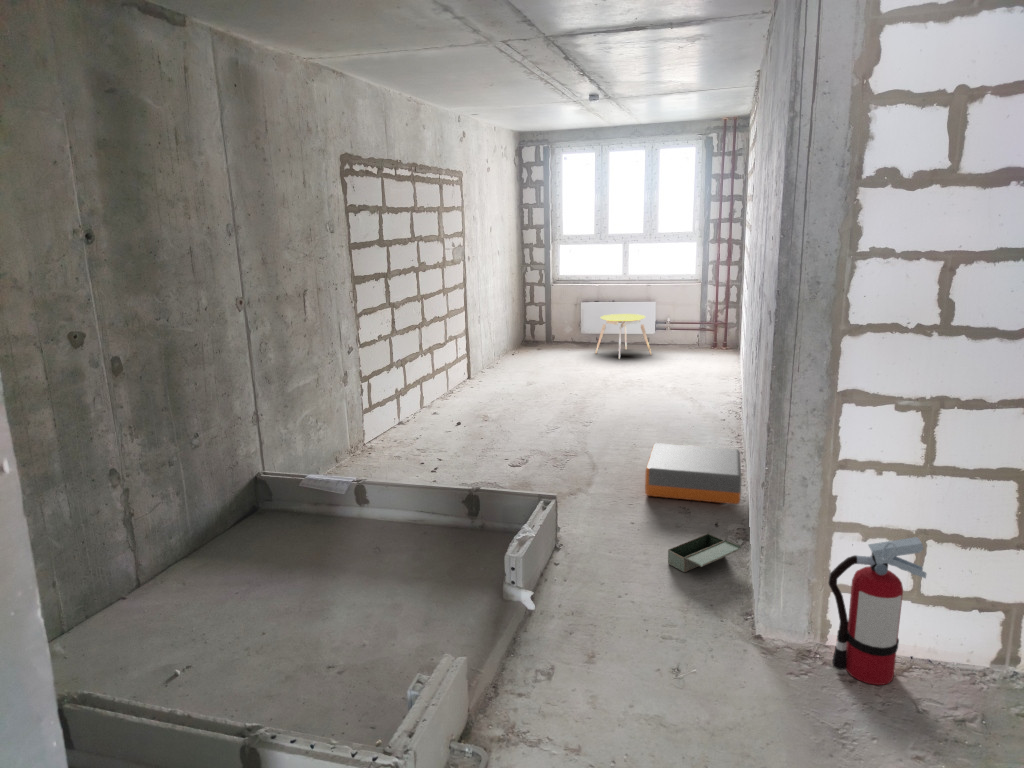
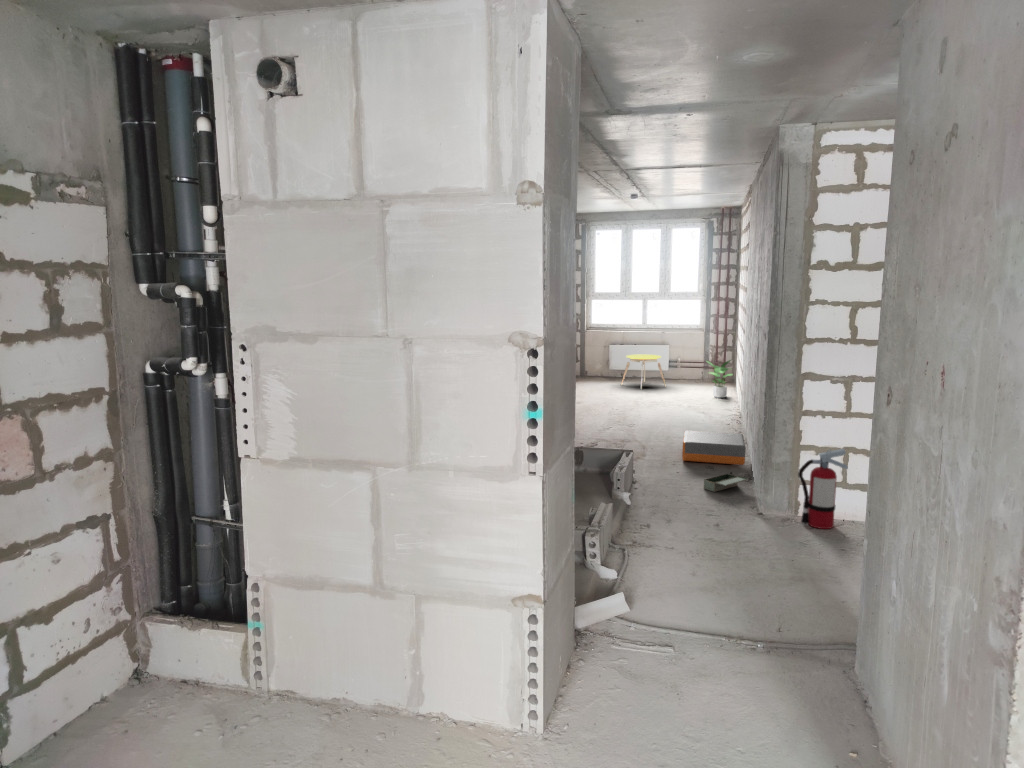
potted plant: none [699,321,735,371] -> present [706,360,732,398]

